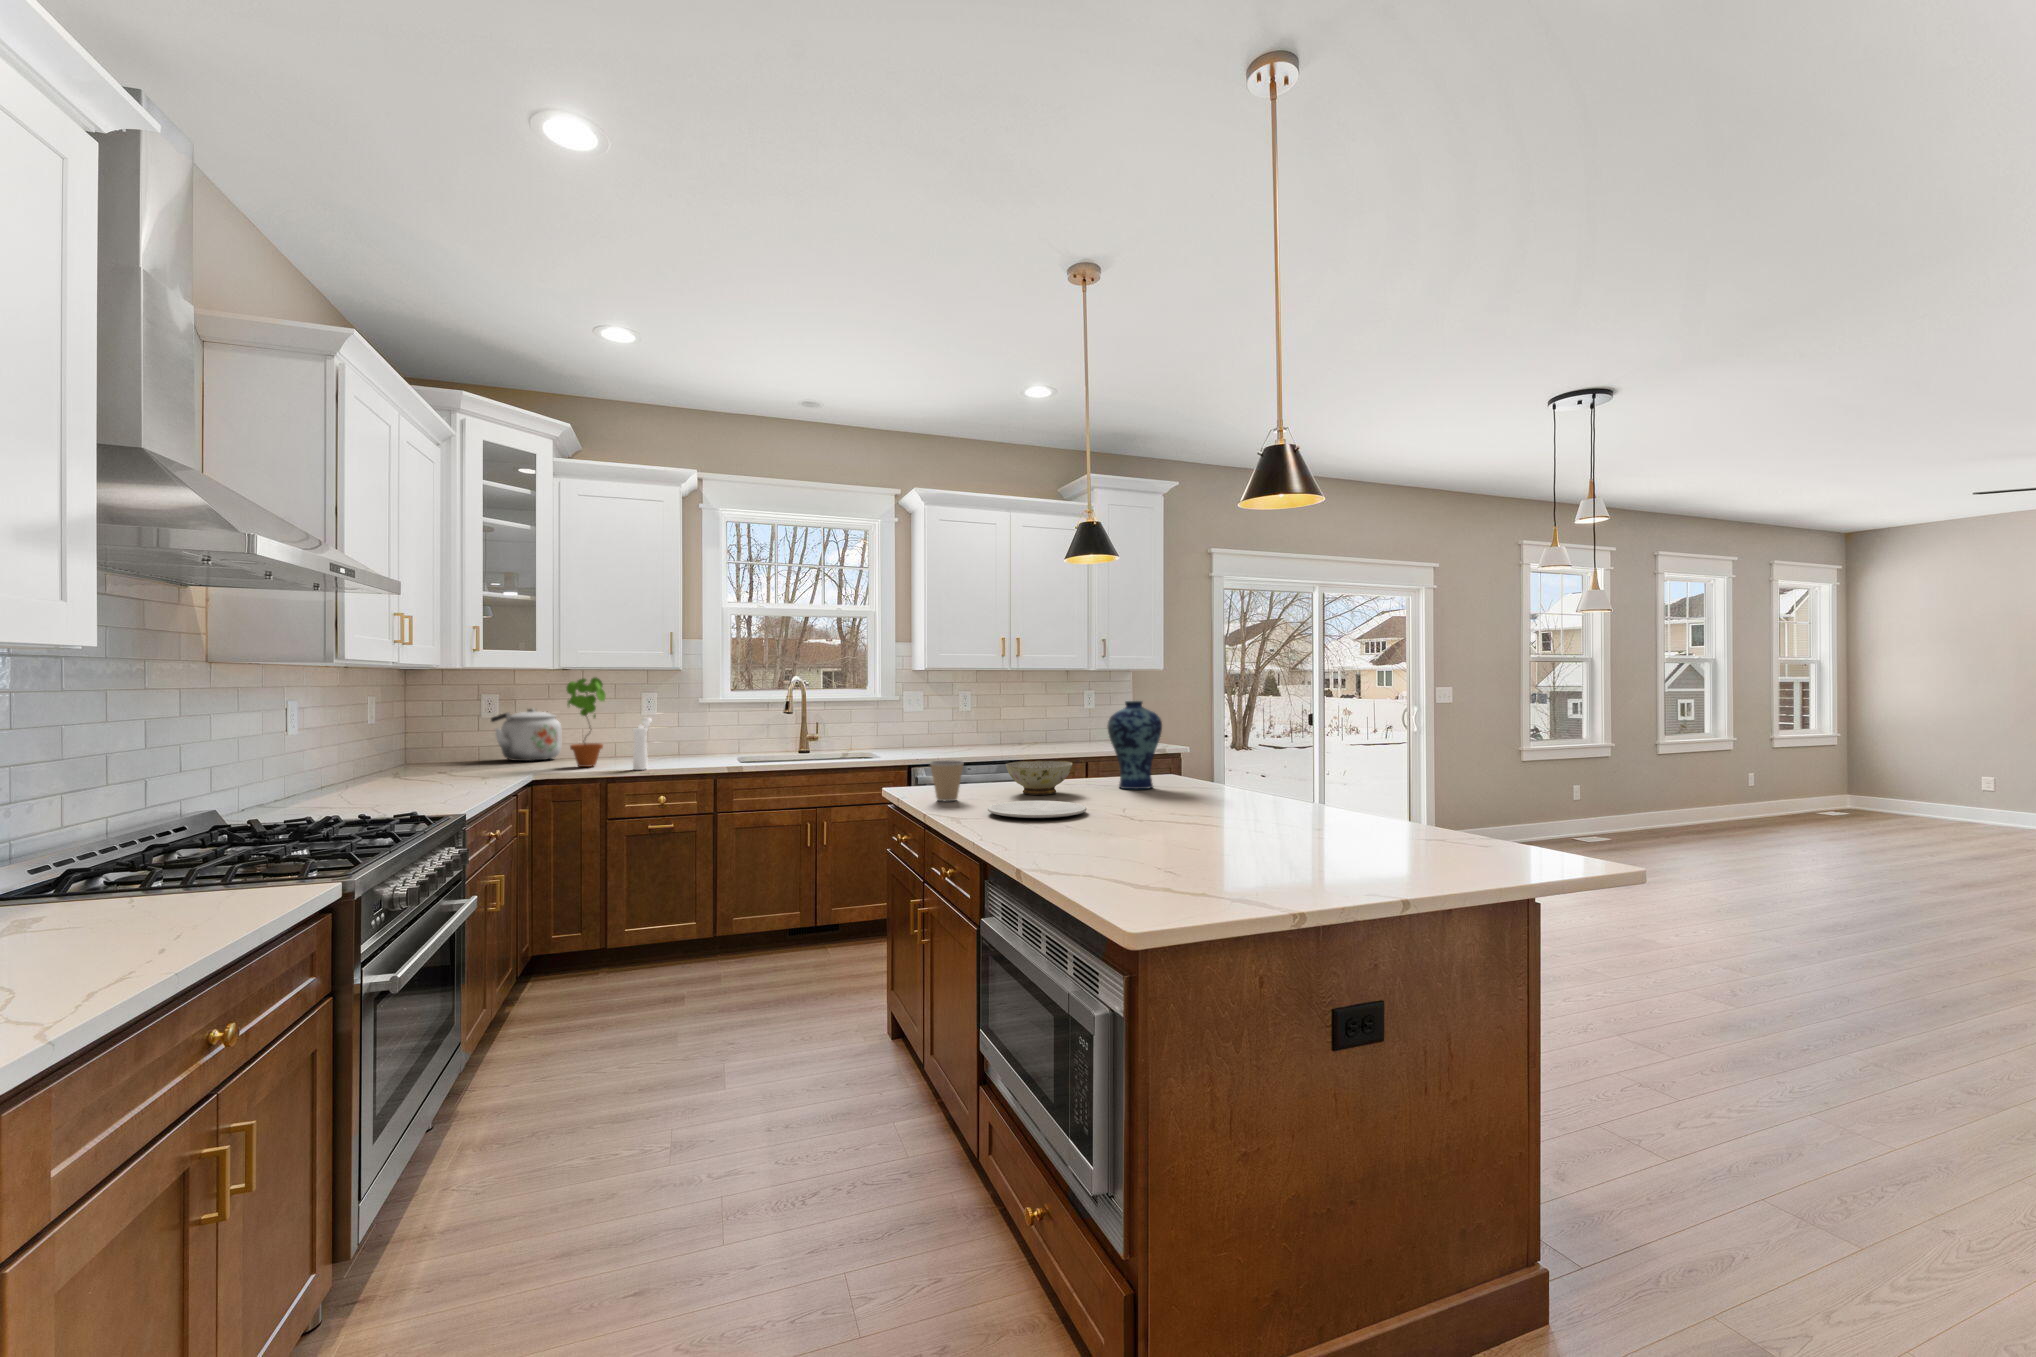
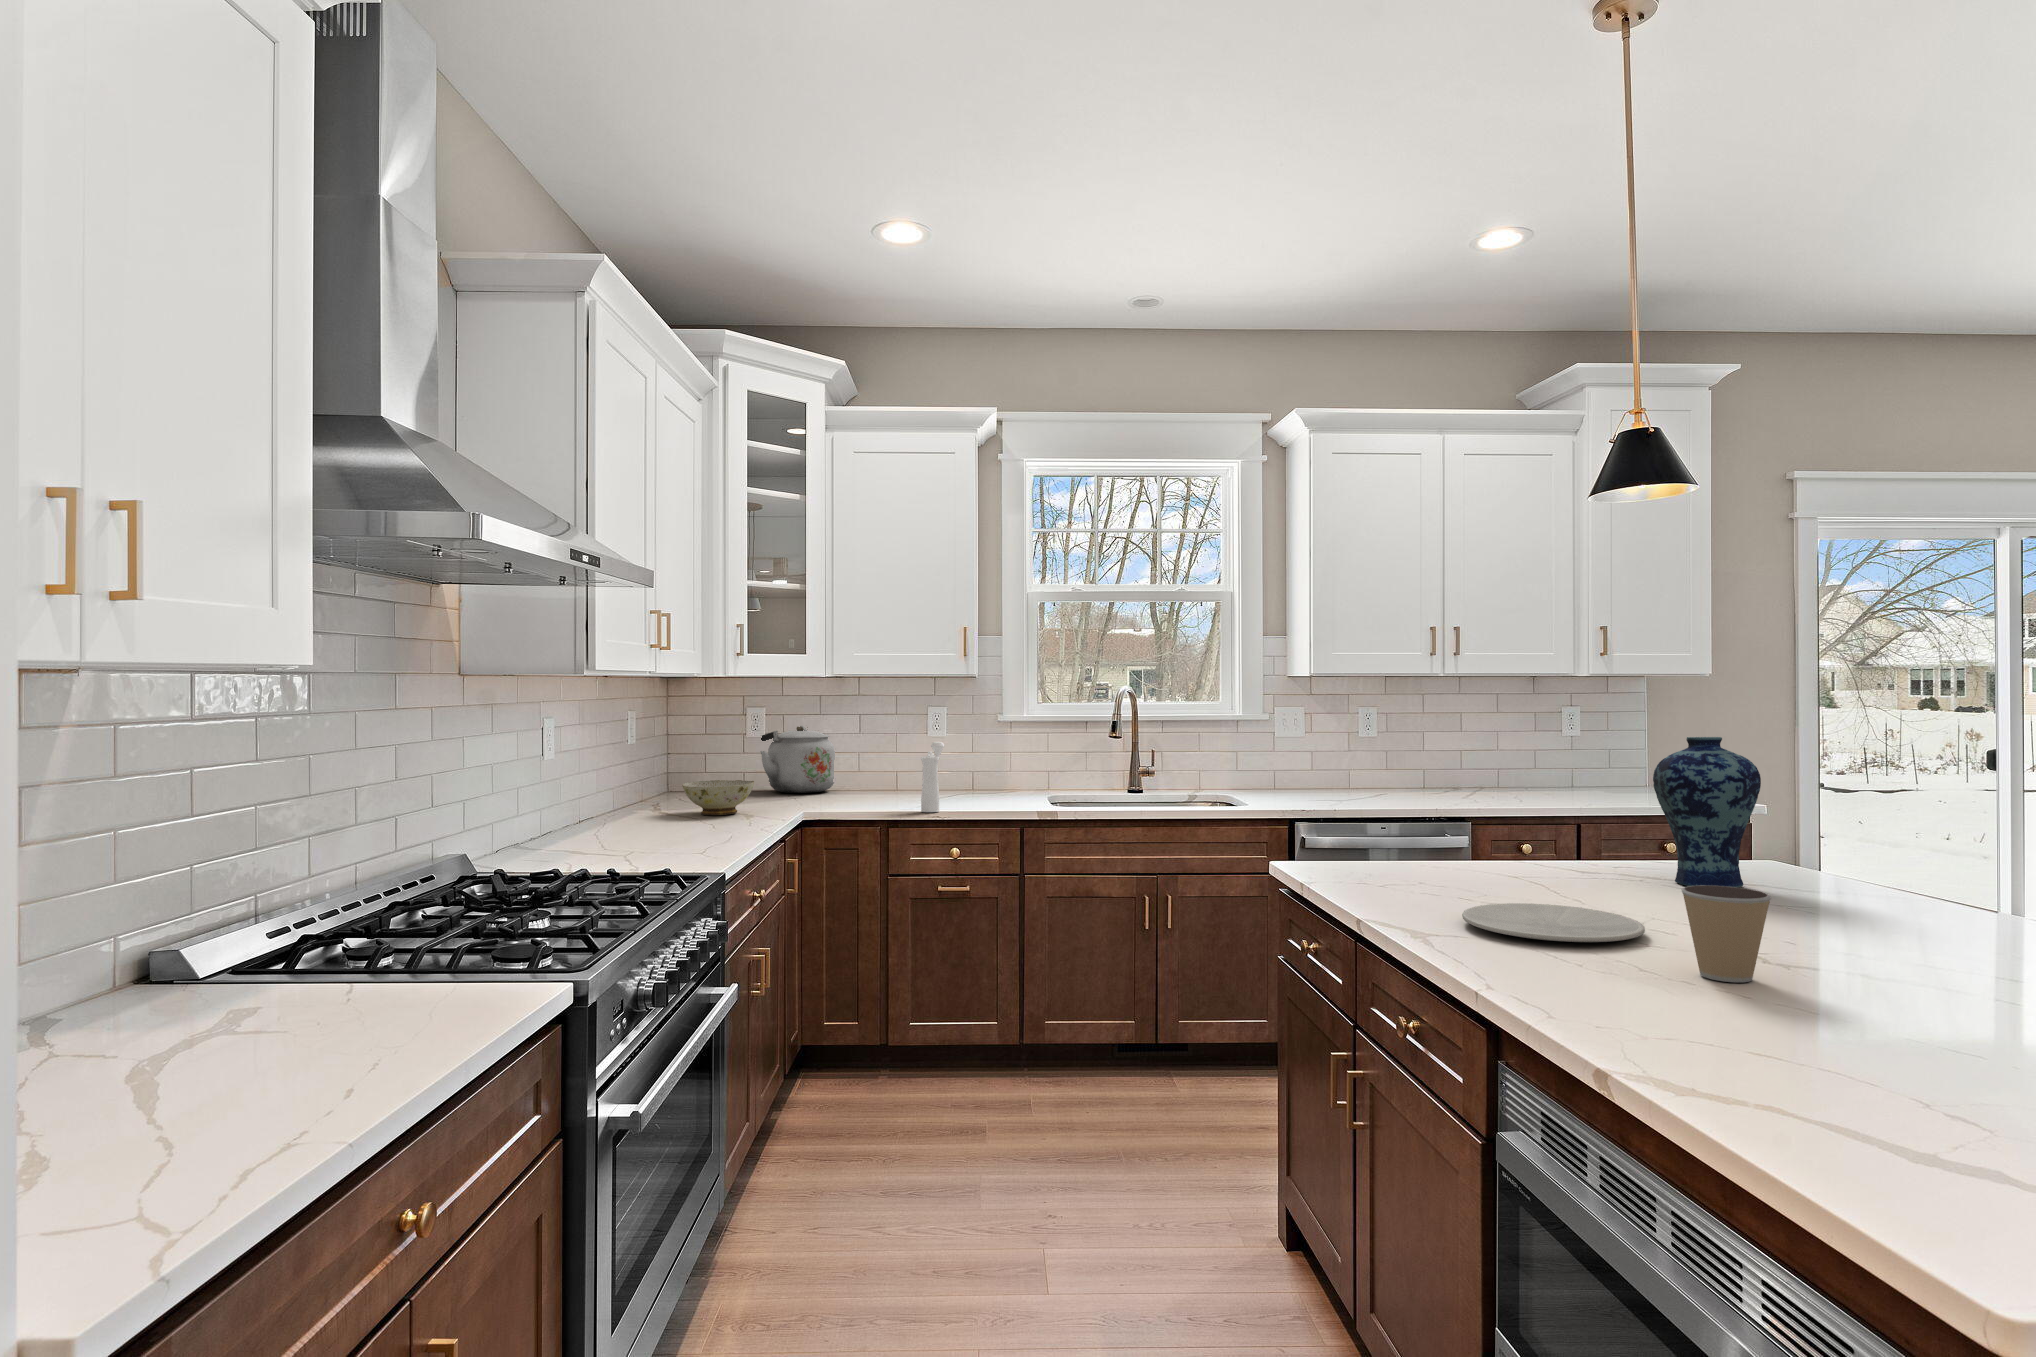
potted plant: present [567,677,606,767] -> none [842,688,888,805]
coffee cup: present [930,761,964,801] -> present [1681,885,1771,982]
ceramic bowl: present [1006,761,1072,795] -> present [682,780,754,815]

